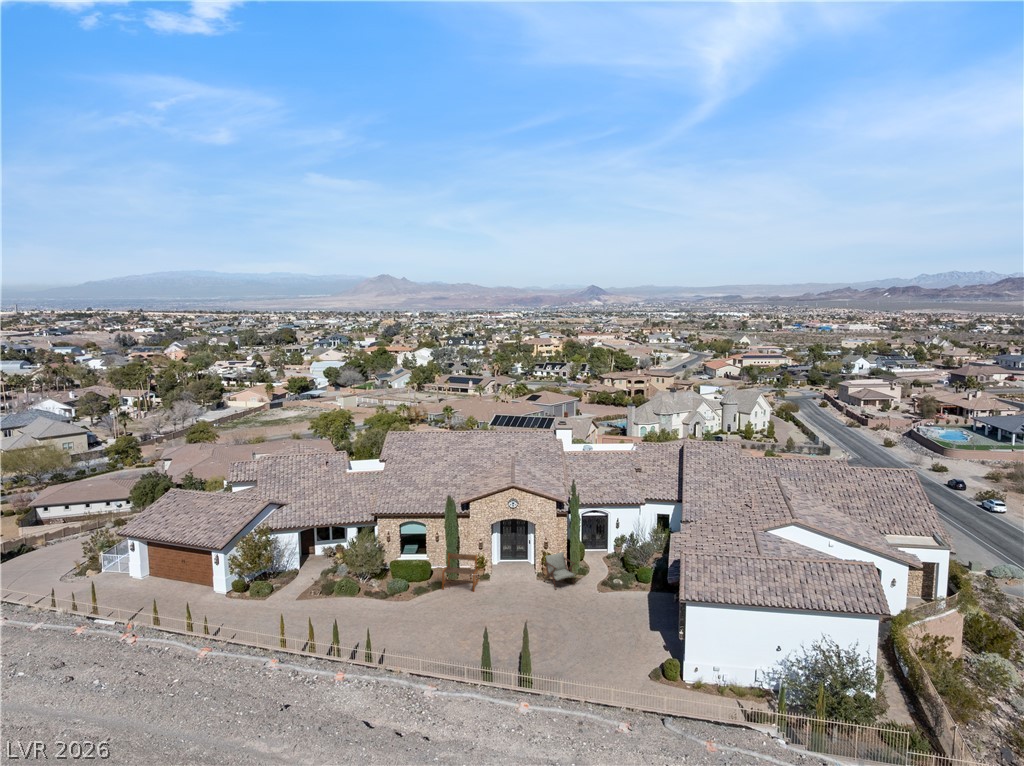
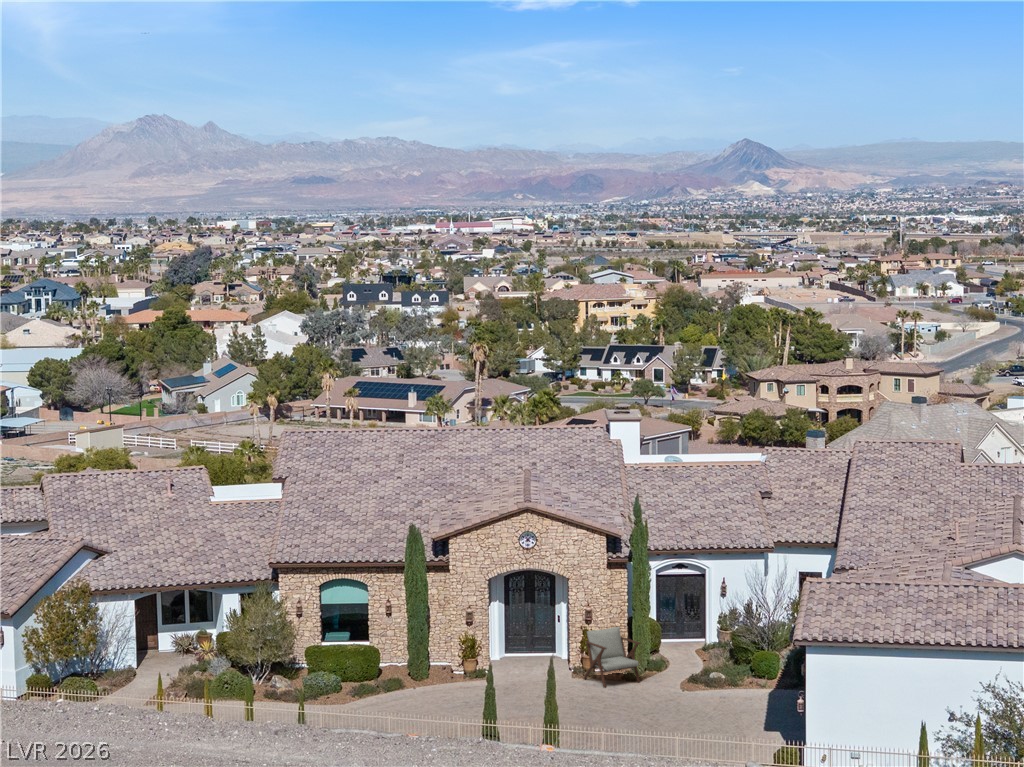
bench: present [442,553,479,592] -> none [401,629,466,693]

